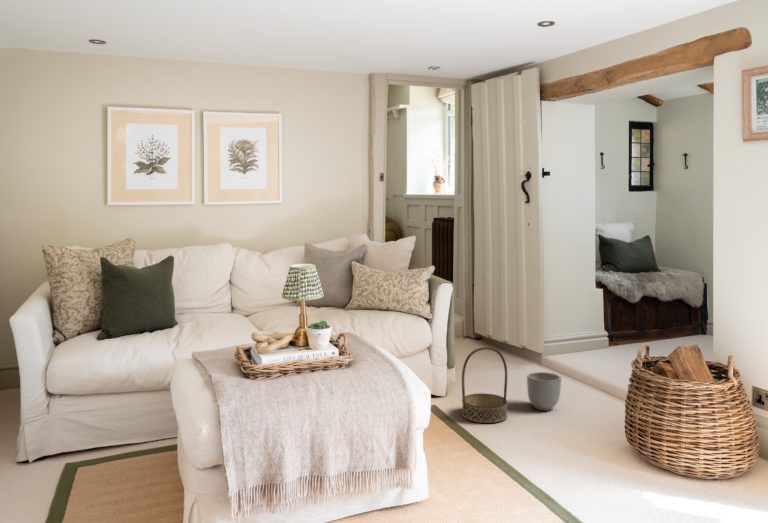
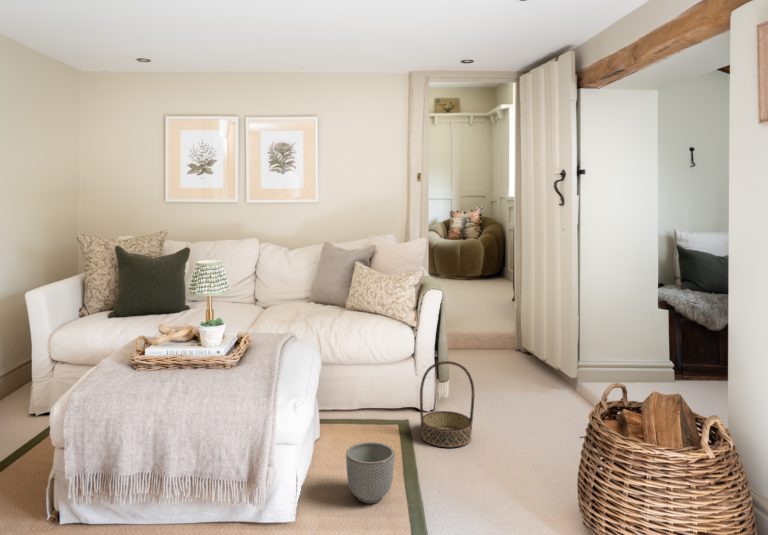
planter: present [527,372,561,410] -> present [346,442,395,504]

